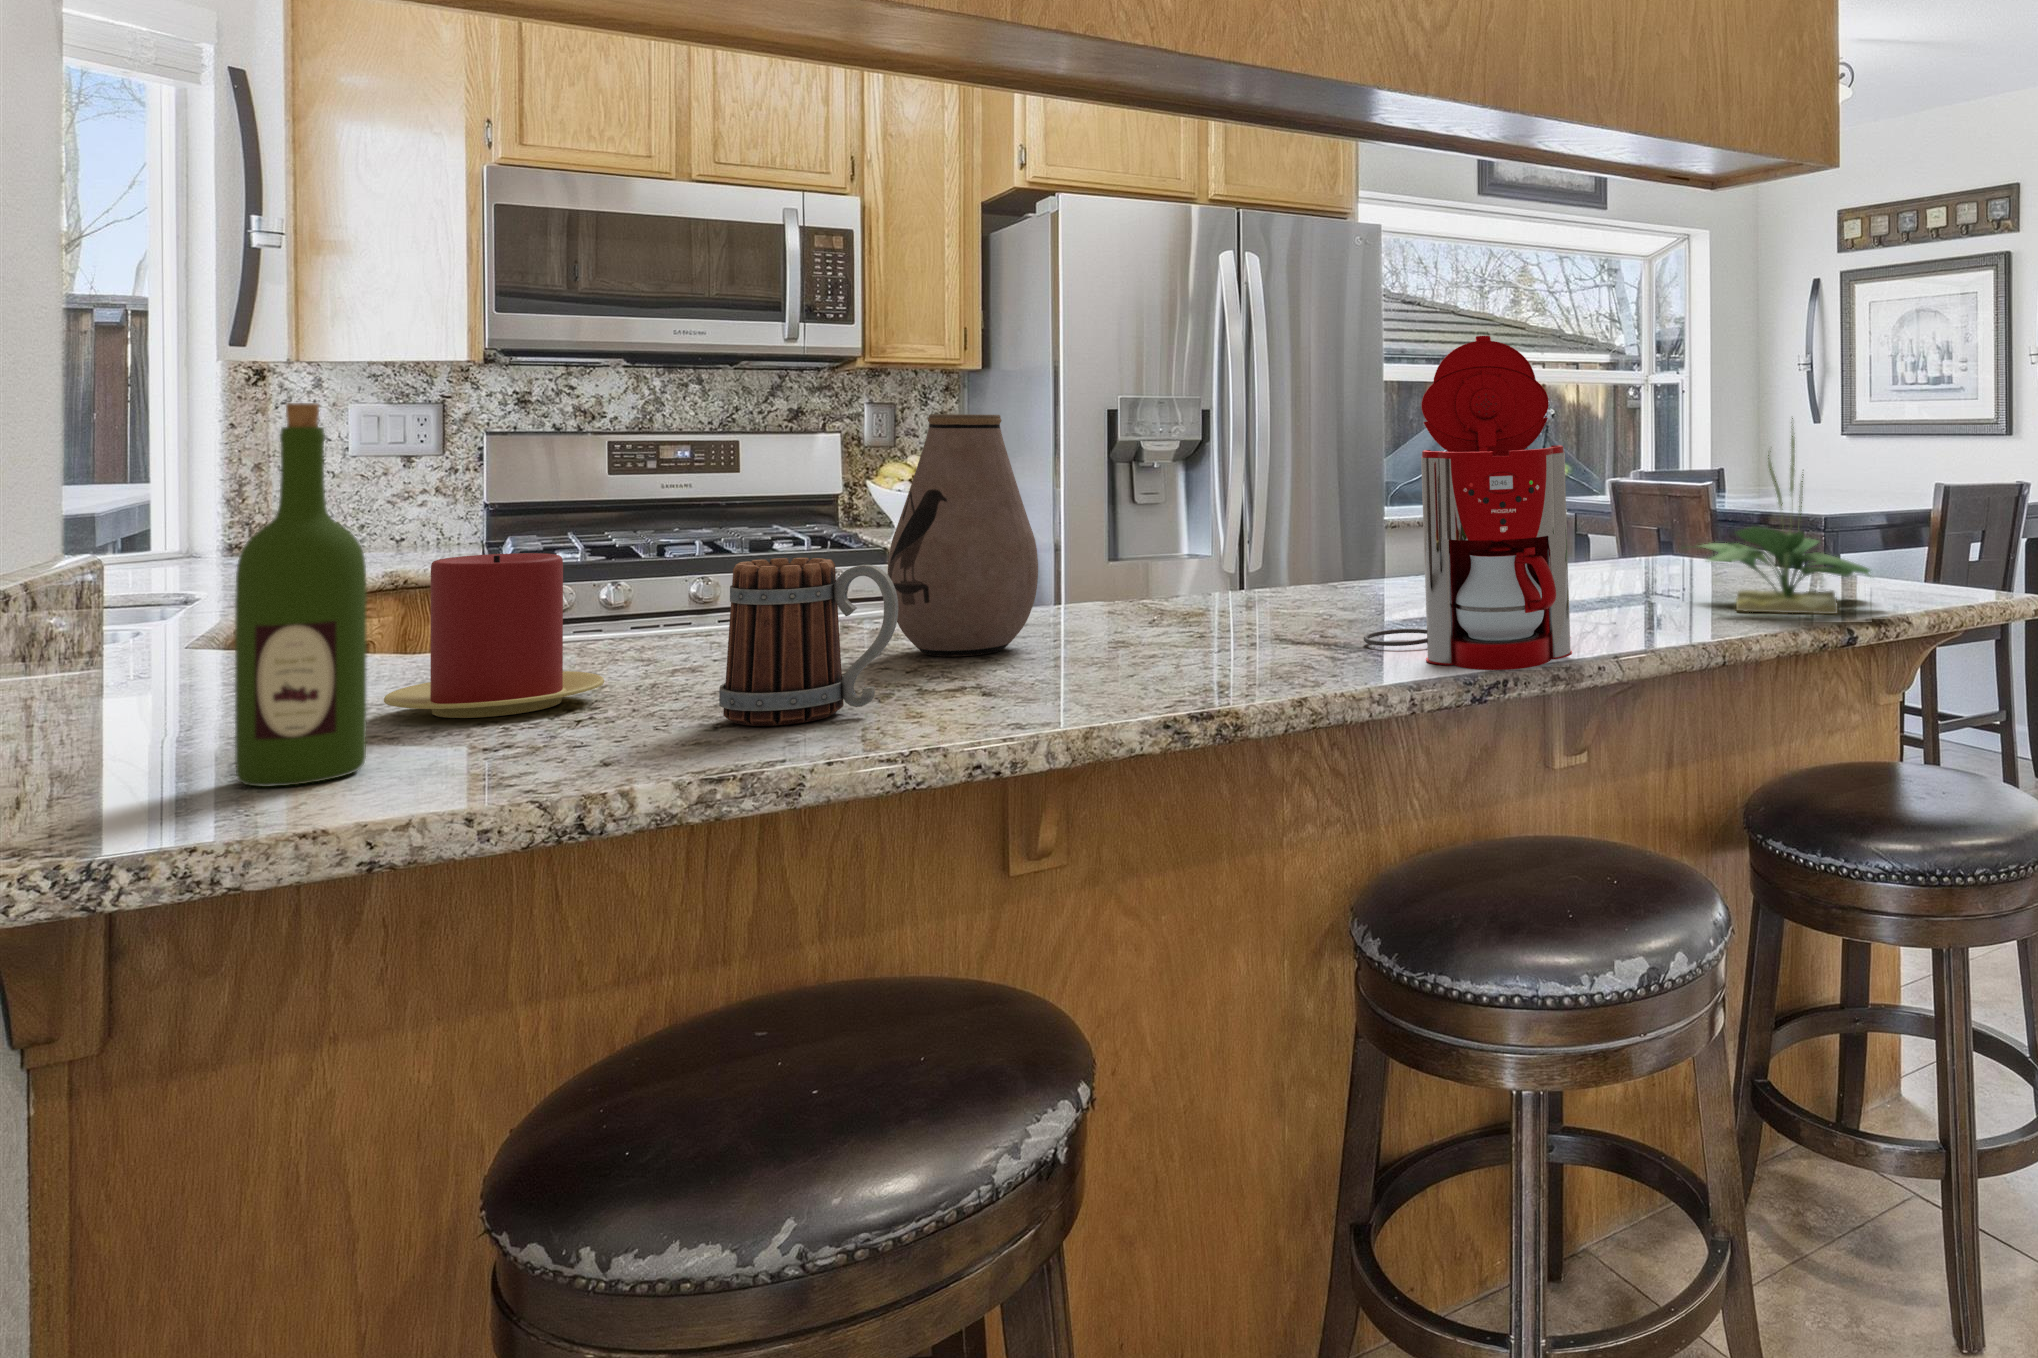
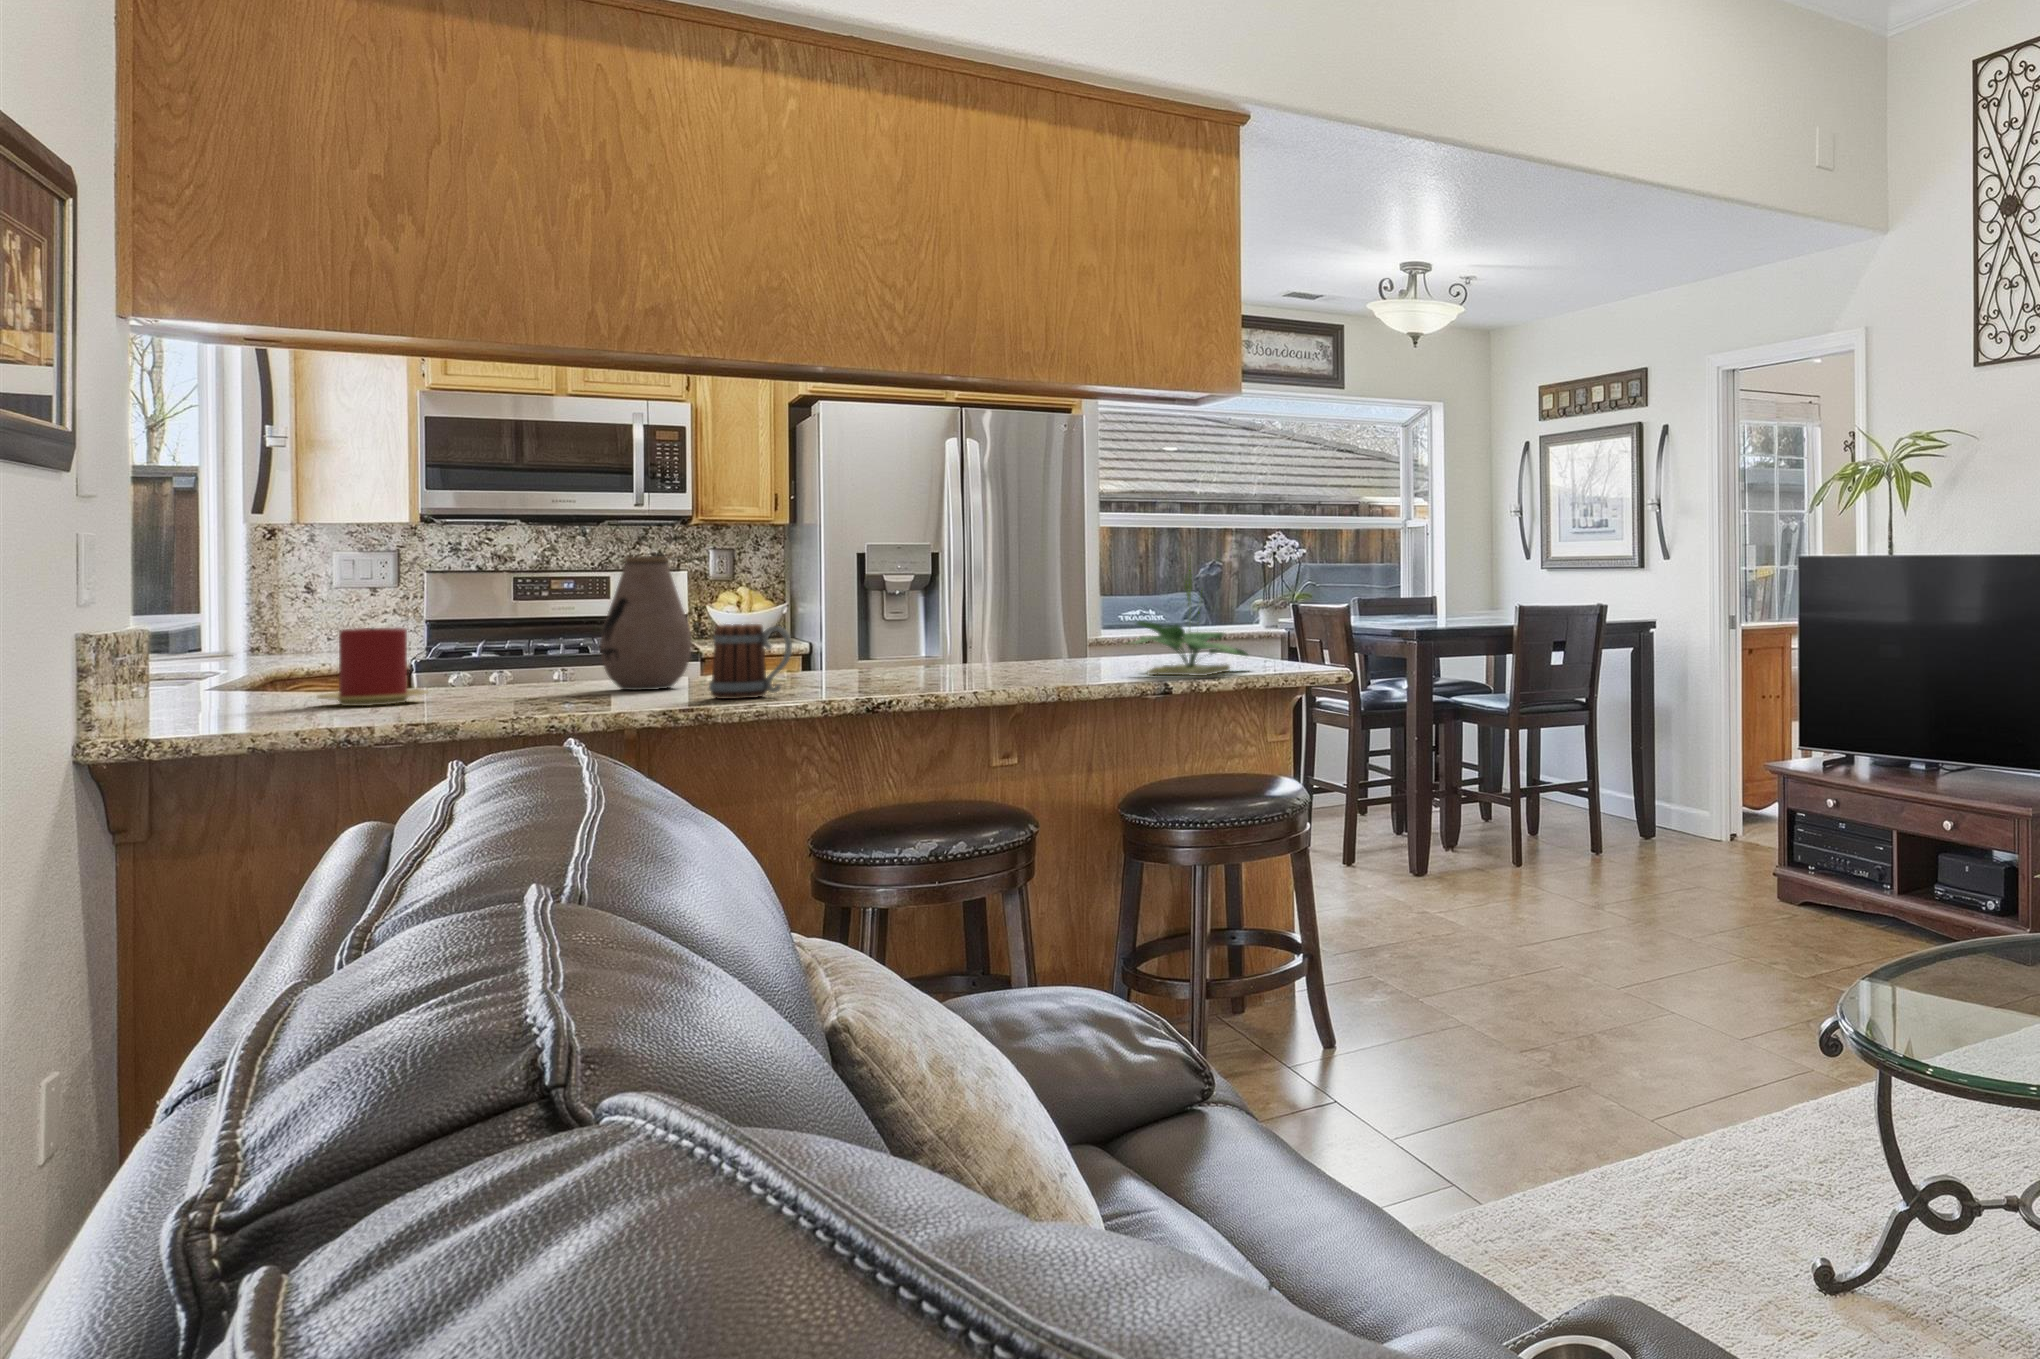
coffee maker: present [1364,336,1572,670] -> none [872,510,972,693]
wine bottle: present [235,403,367,787] -> none [243,552,300,719]
mug: present [719,558,898,726] -> present [709,624,792,699]

